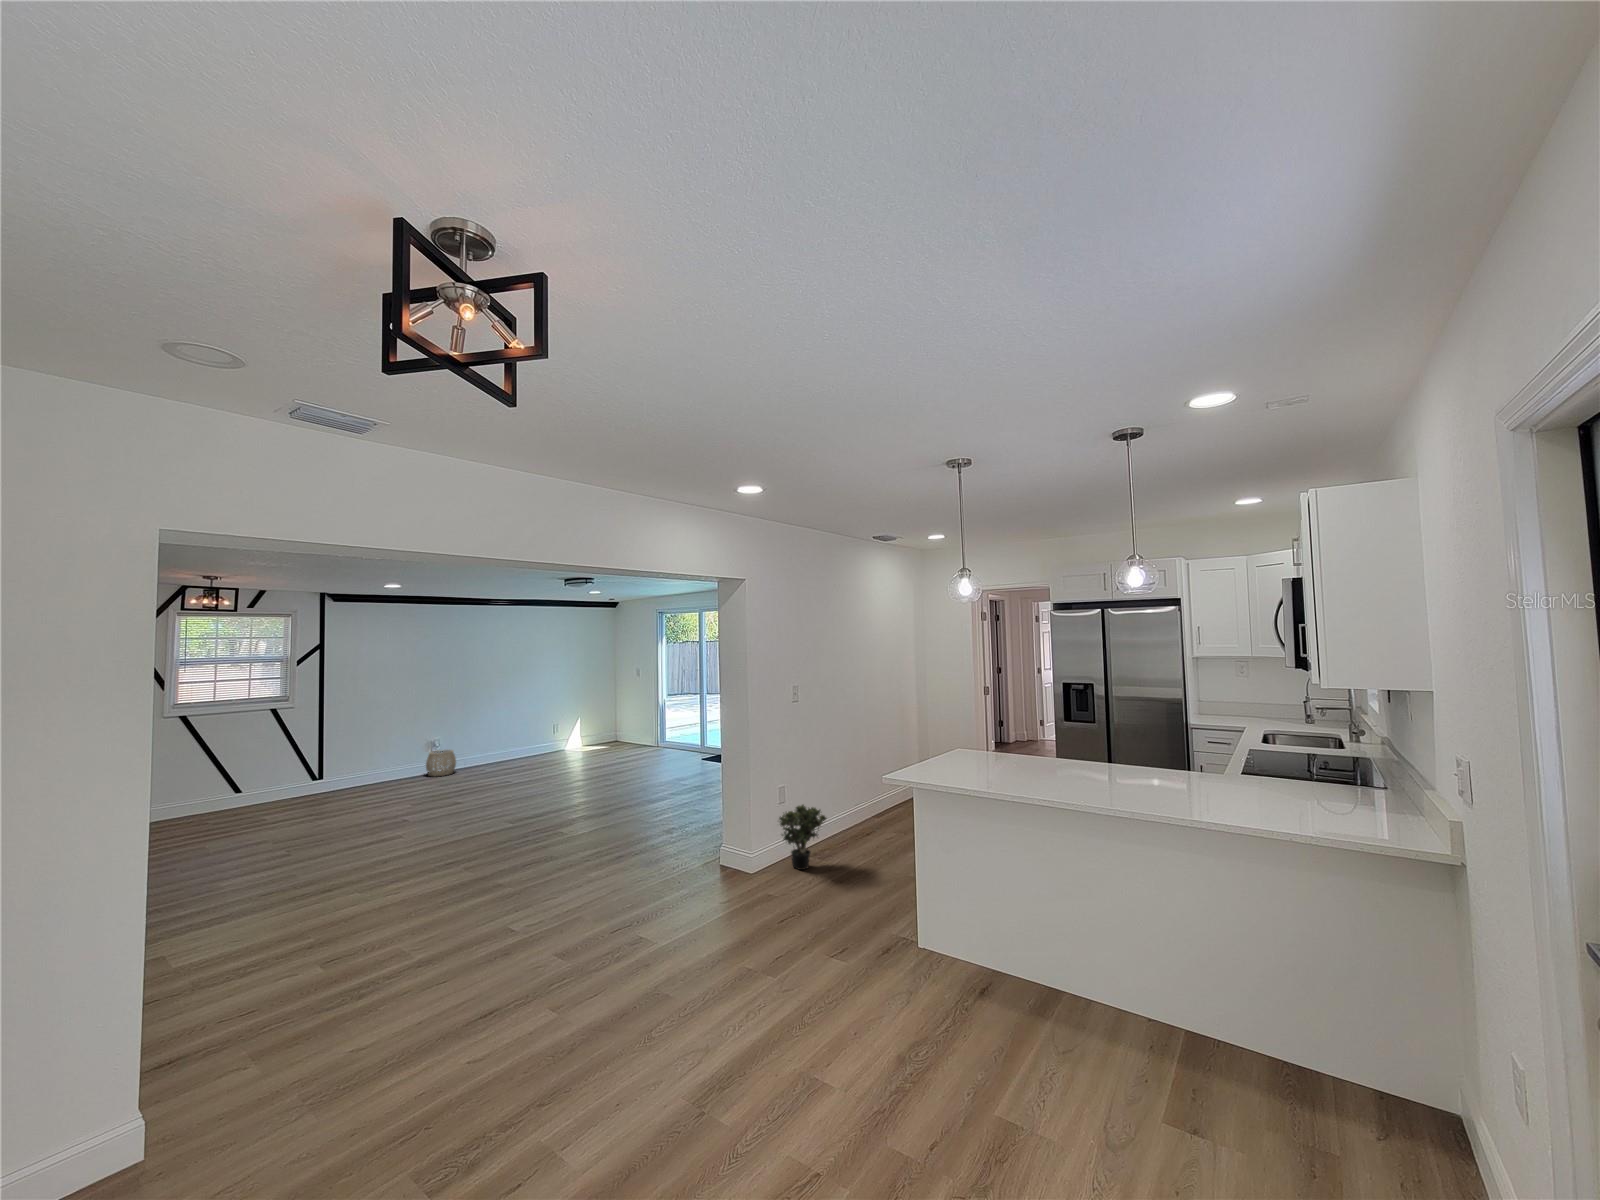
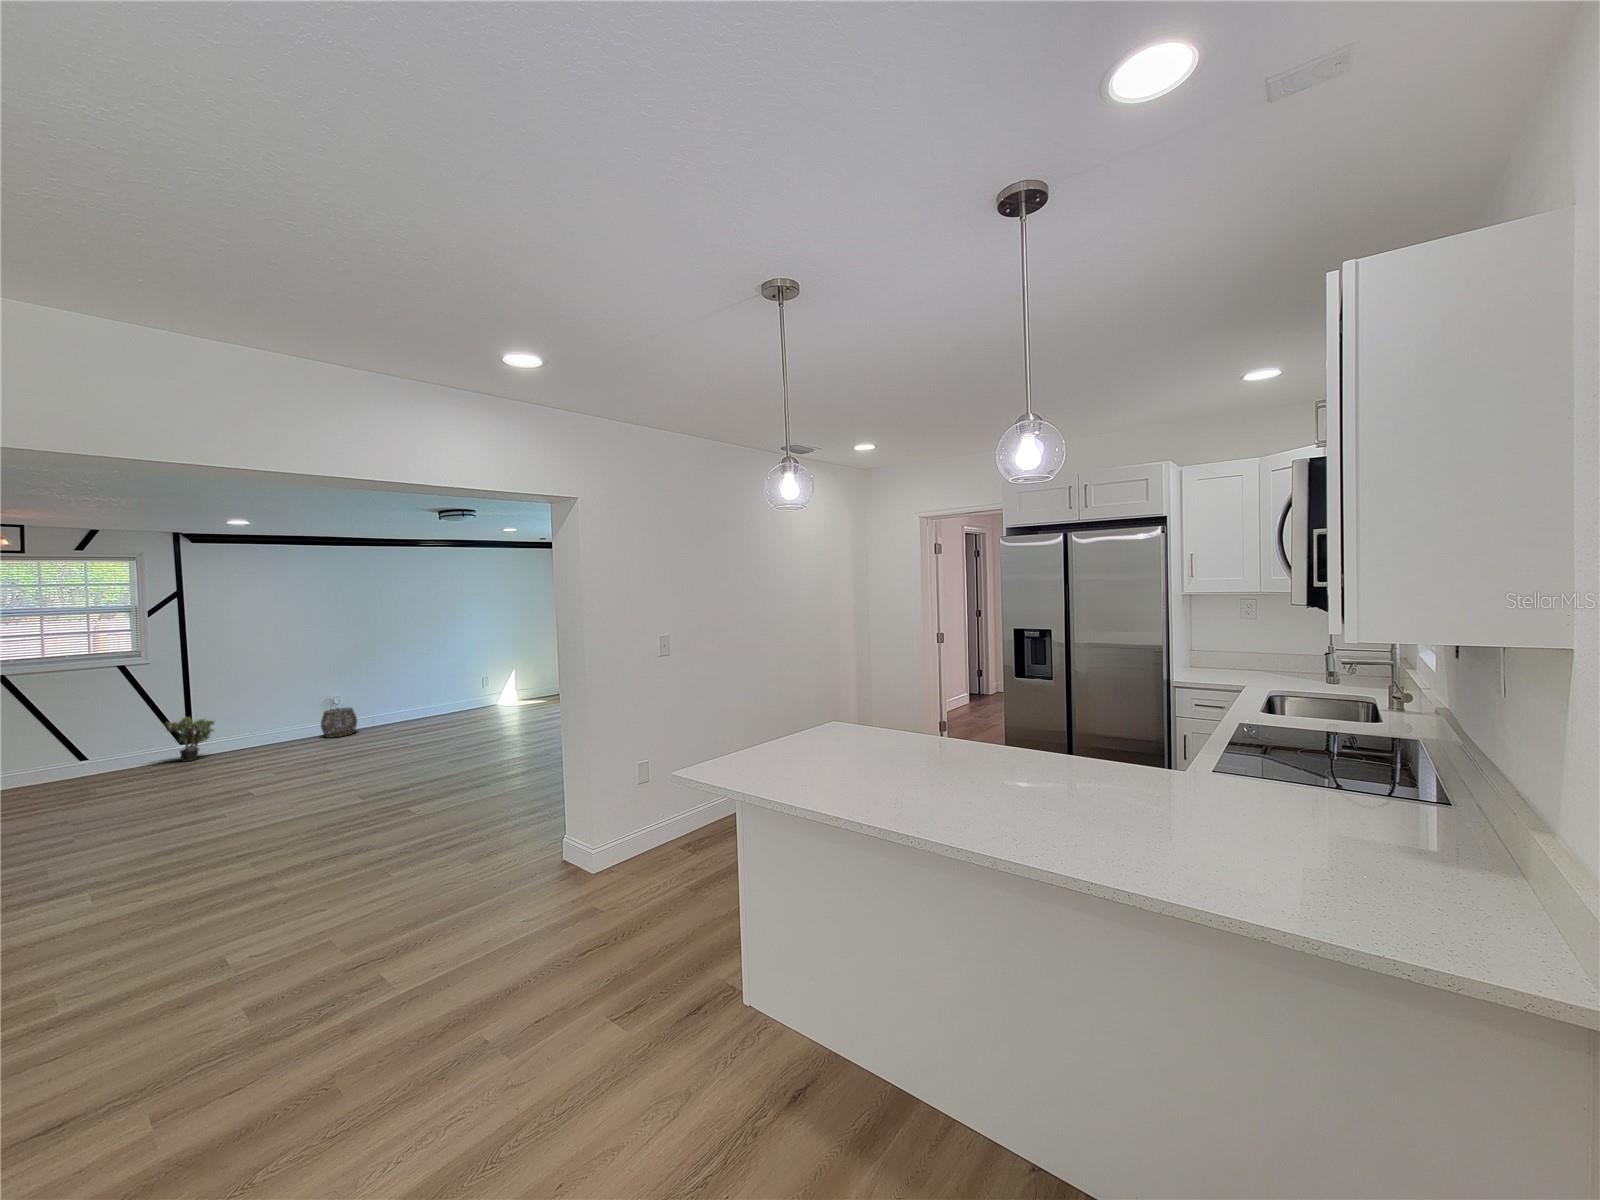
potted plant: present [779,805,826,870] -> present [165,717,214,762]

